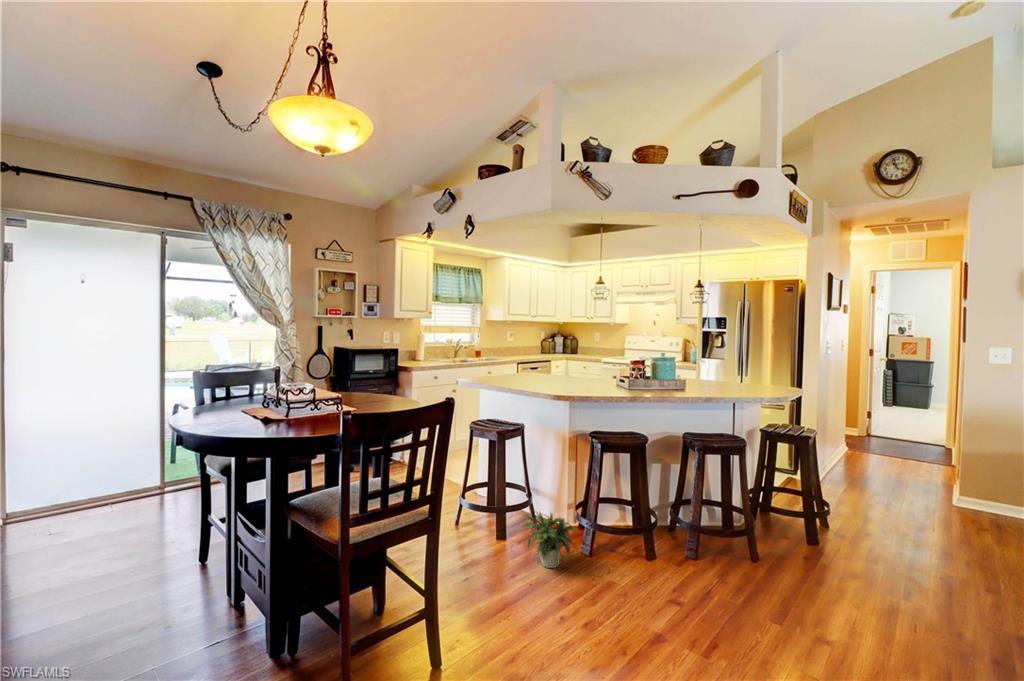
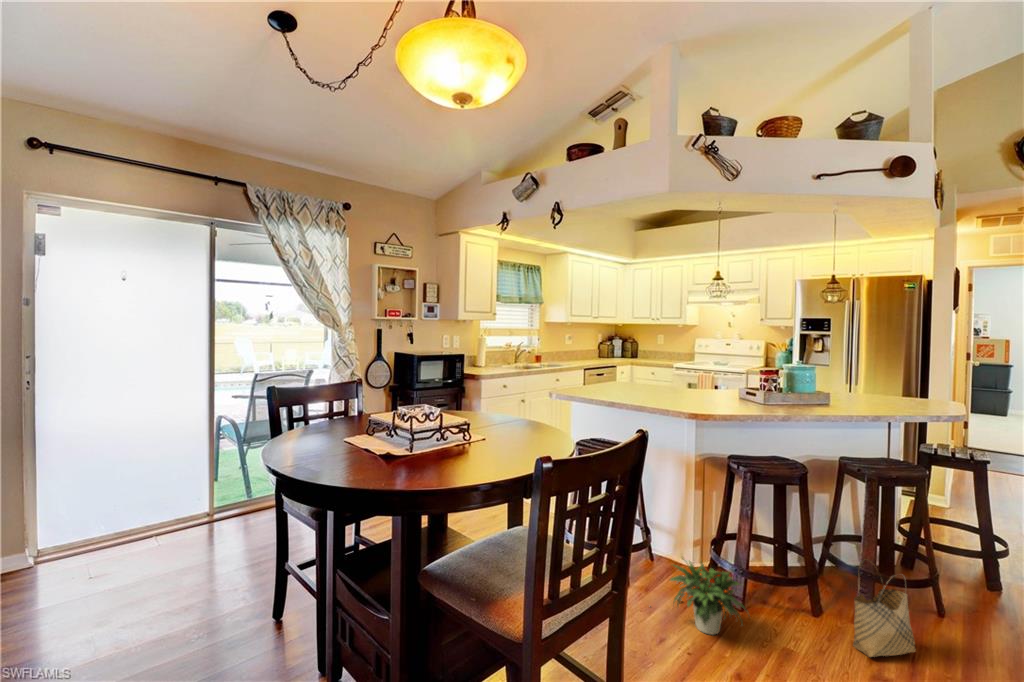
woven basket: none [656,507,703,581] -> present [853,559,916,657]

